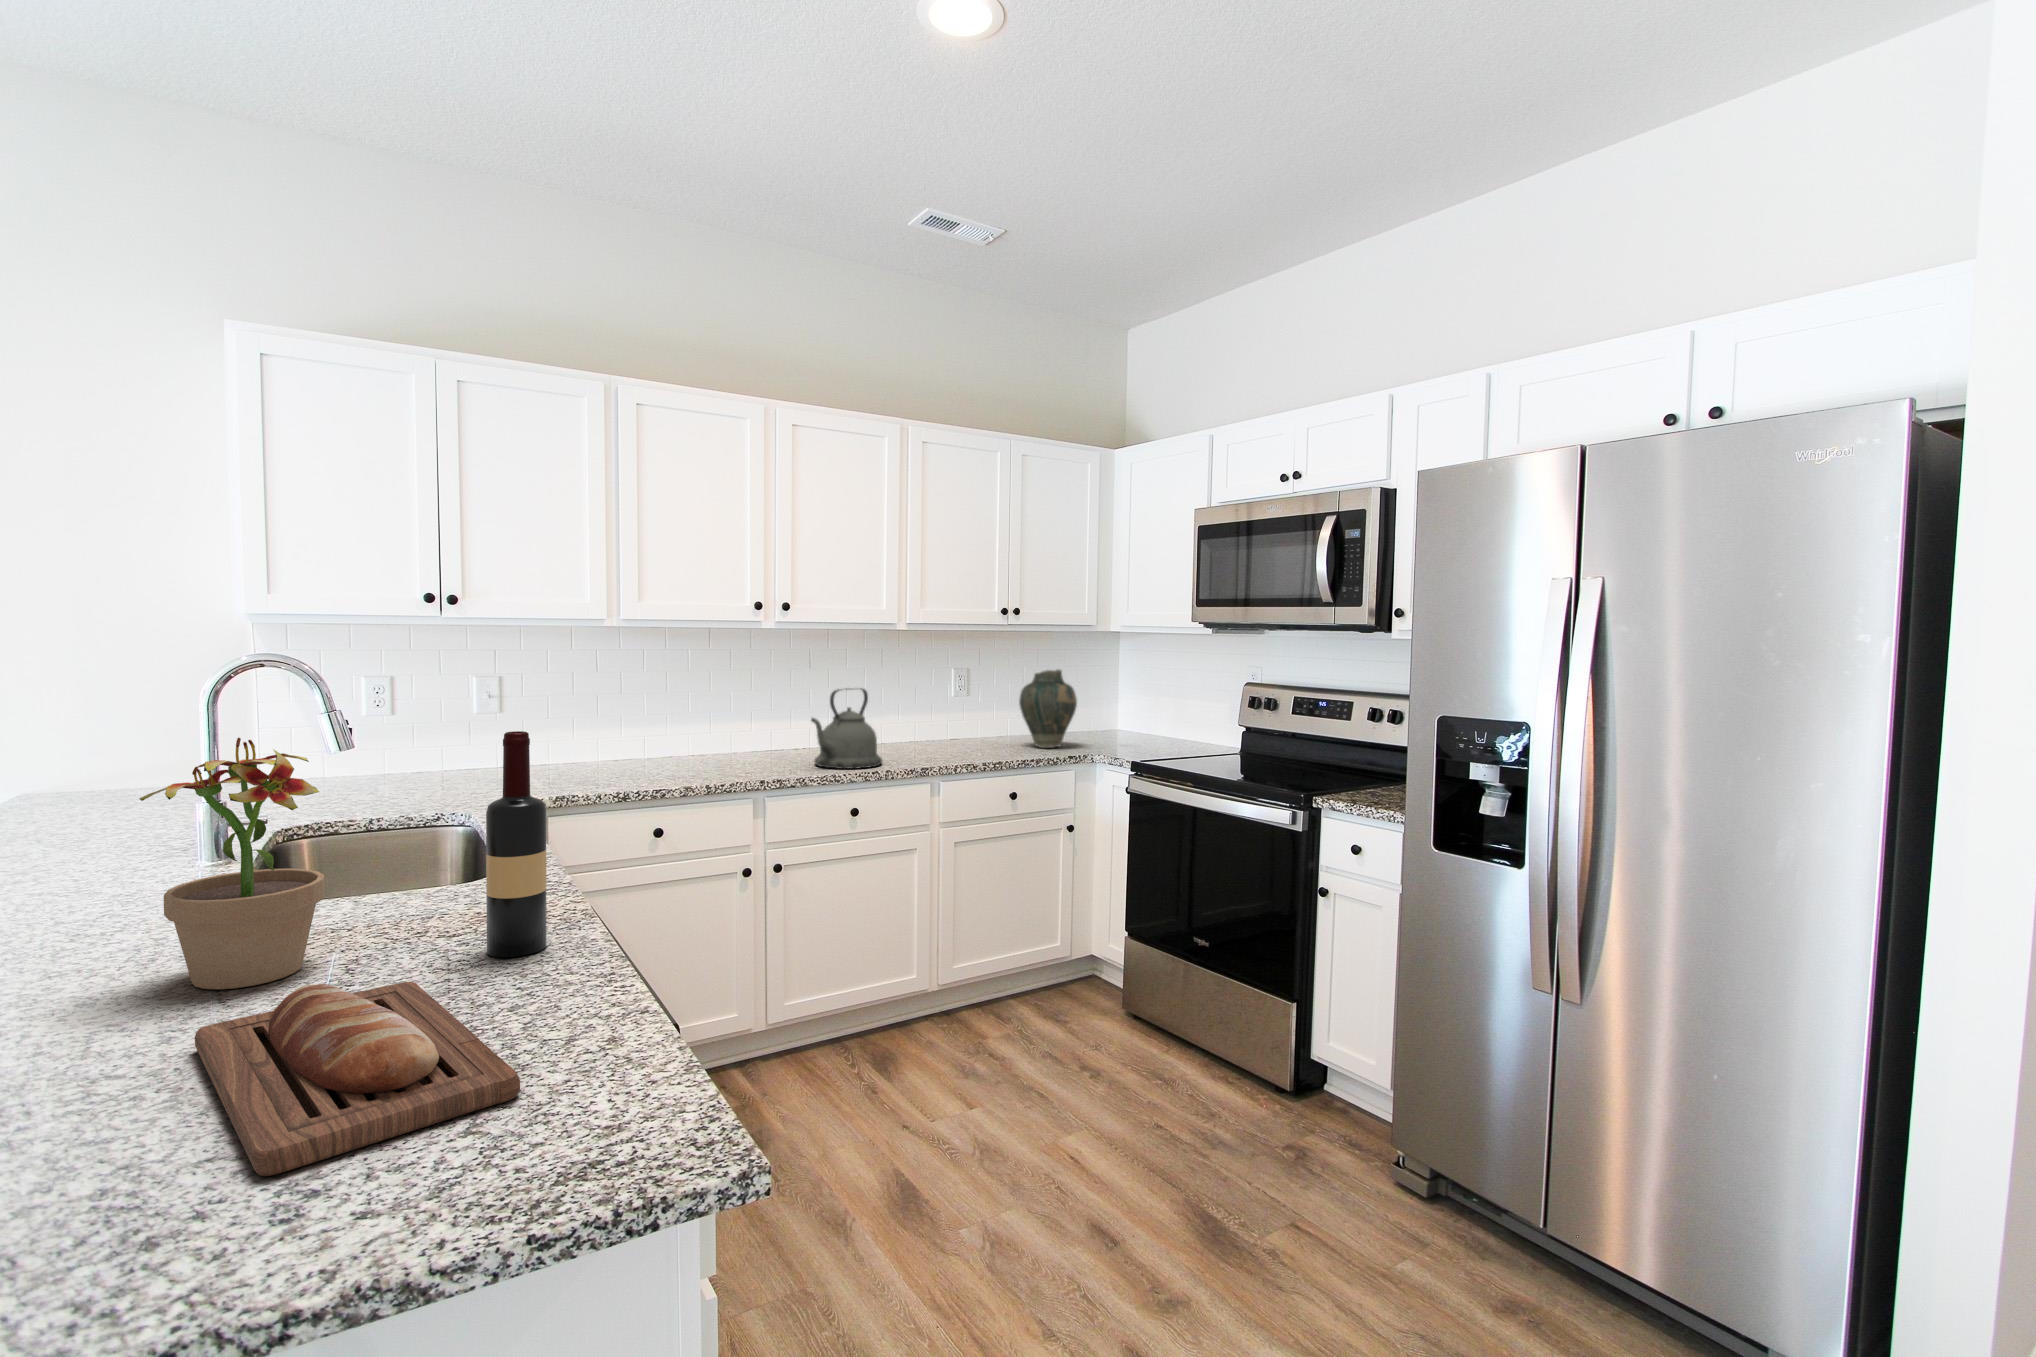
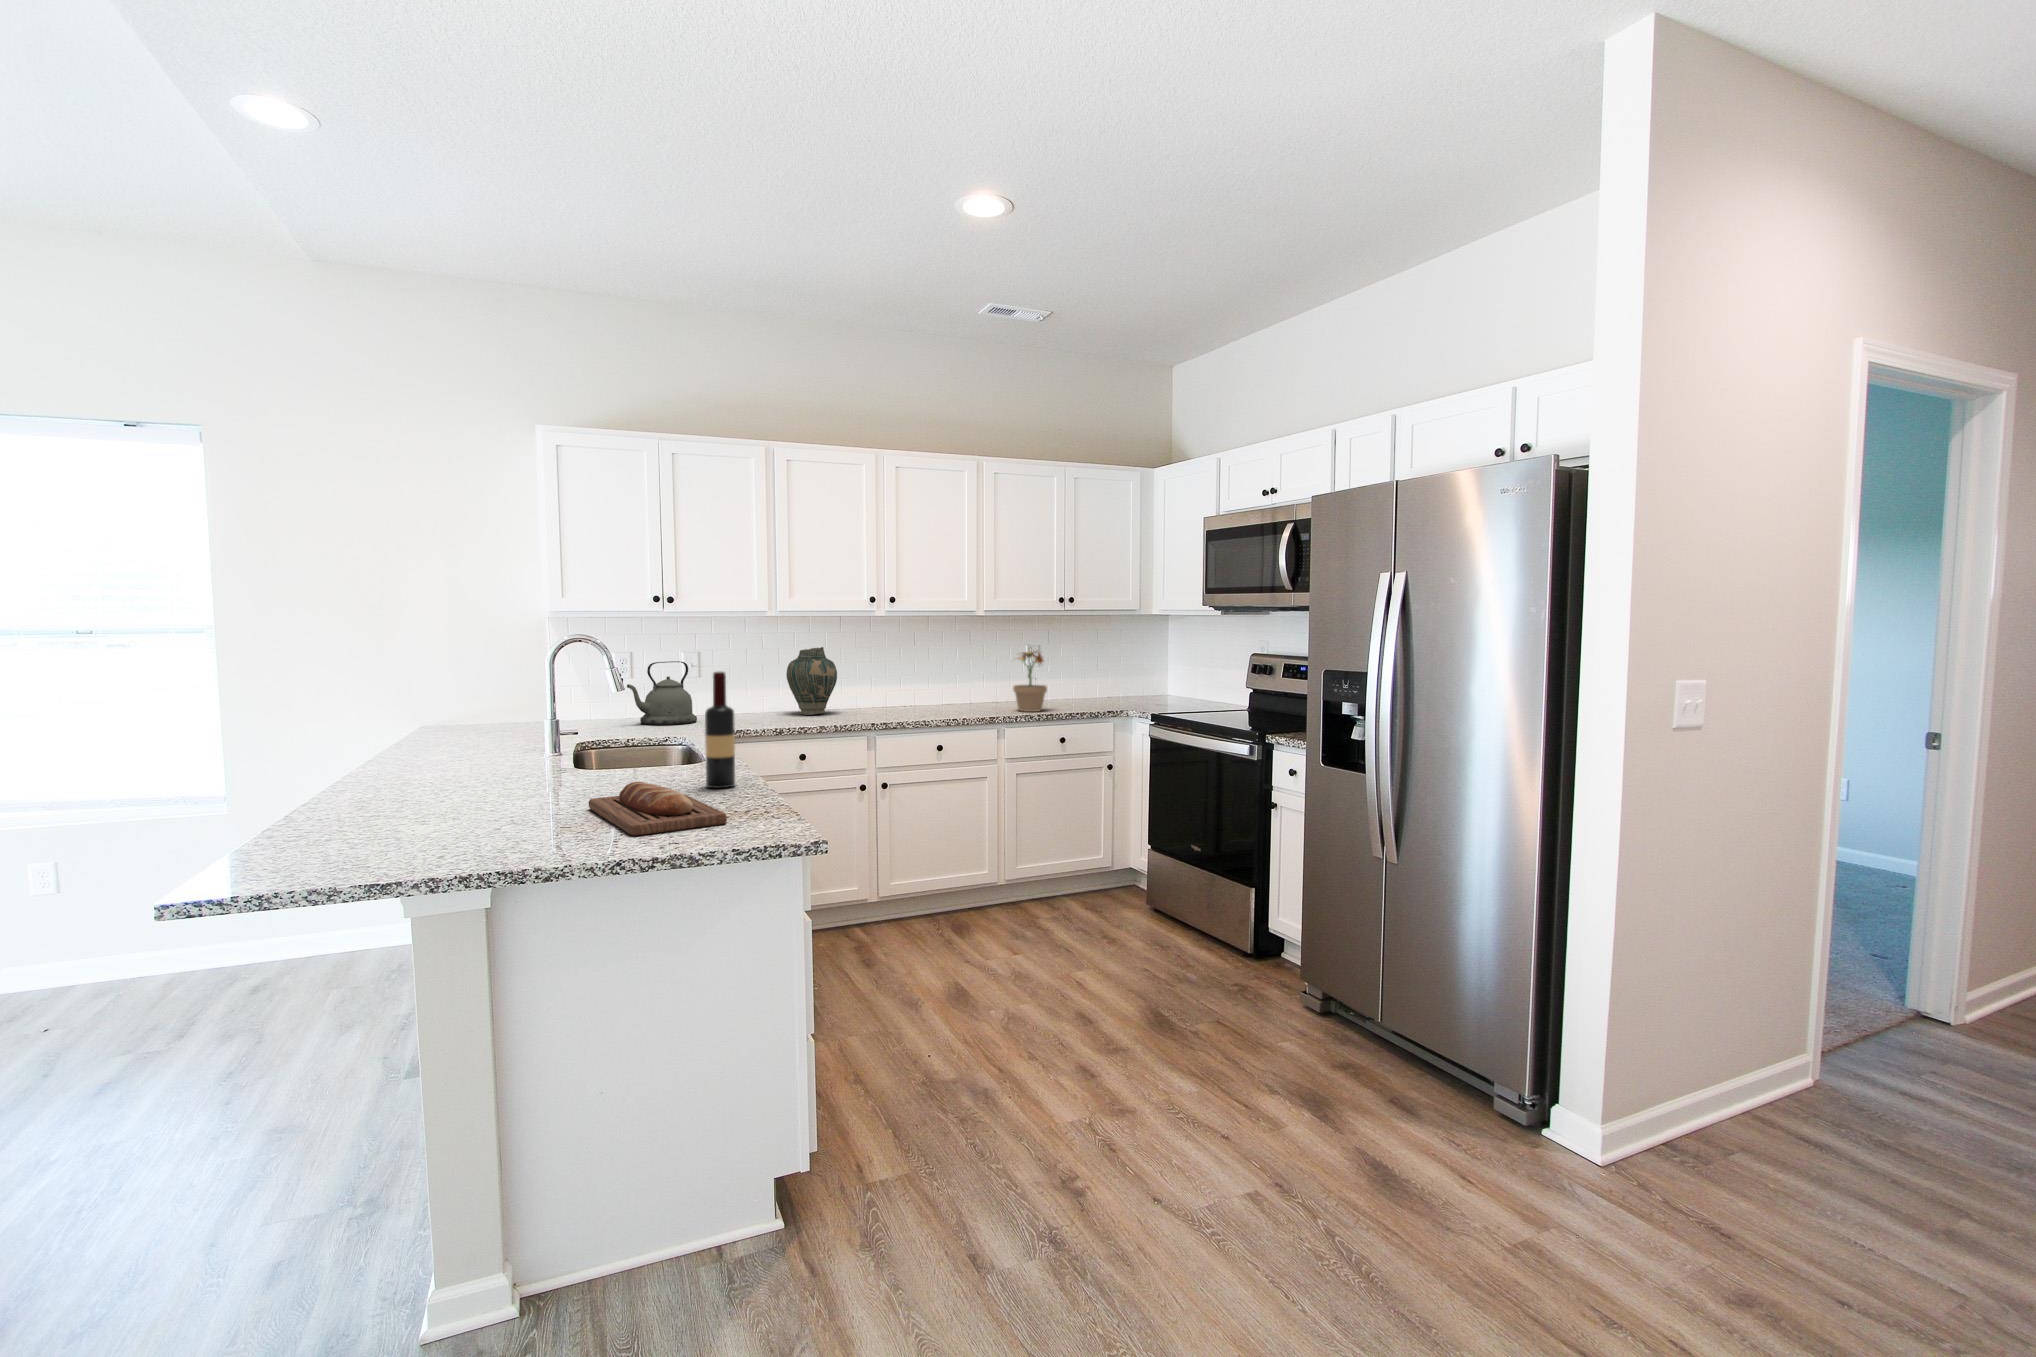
vase: present [1019,669,1077,748] -> present [786,647,837,715]
kettle: present [811,689,882,769] -> present [627,661,697,725]
potted plant: present [140,738,324,989] -> present [1013,651,1047,712]

